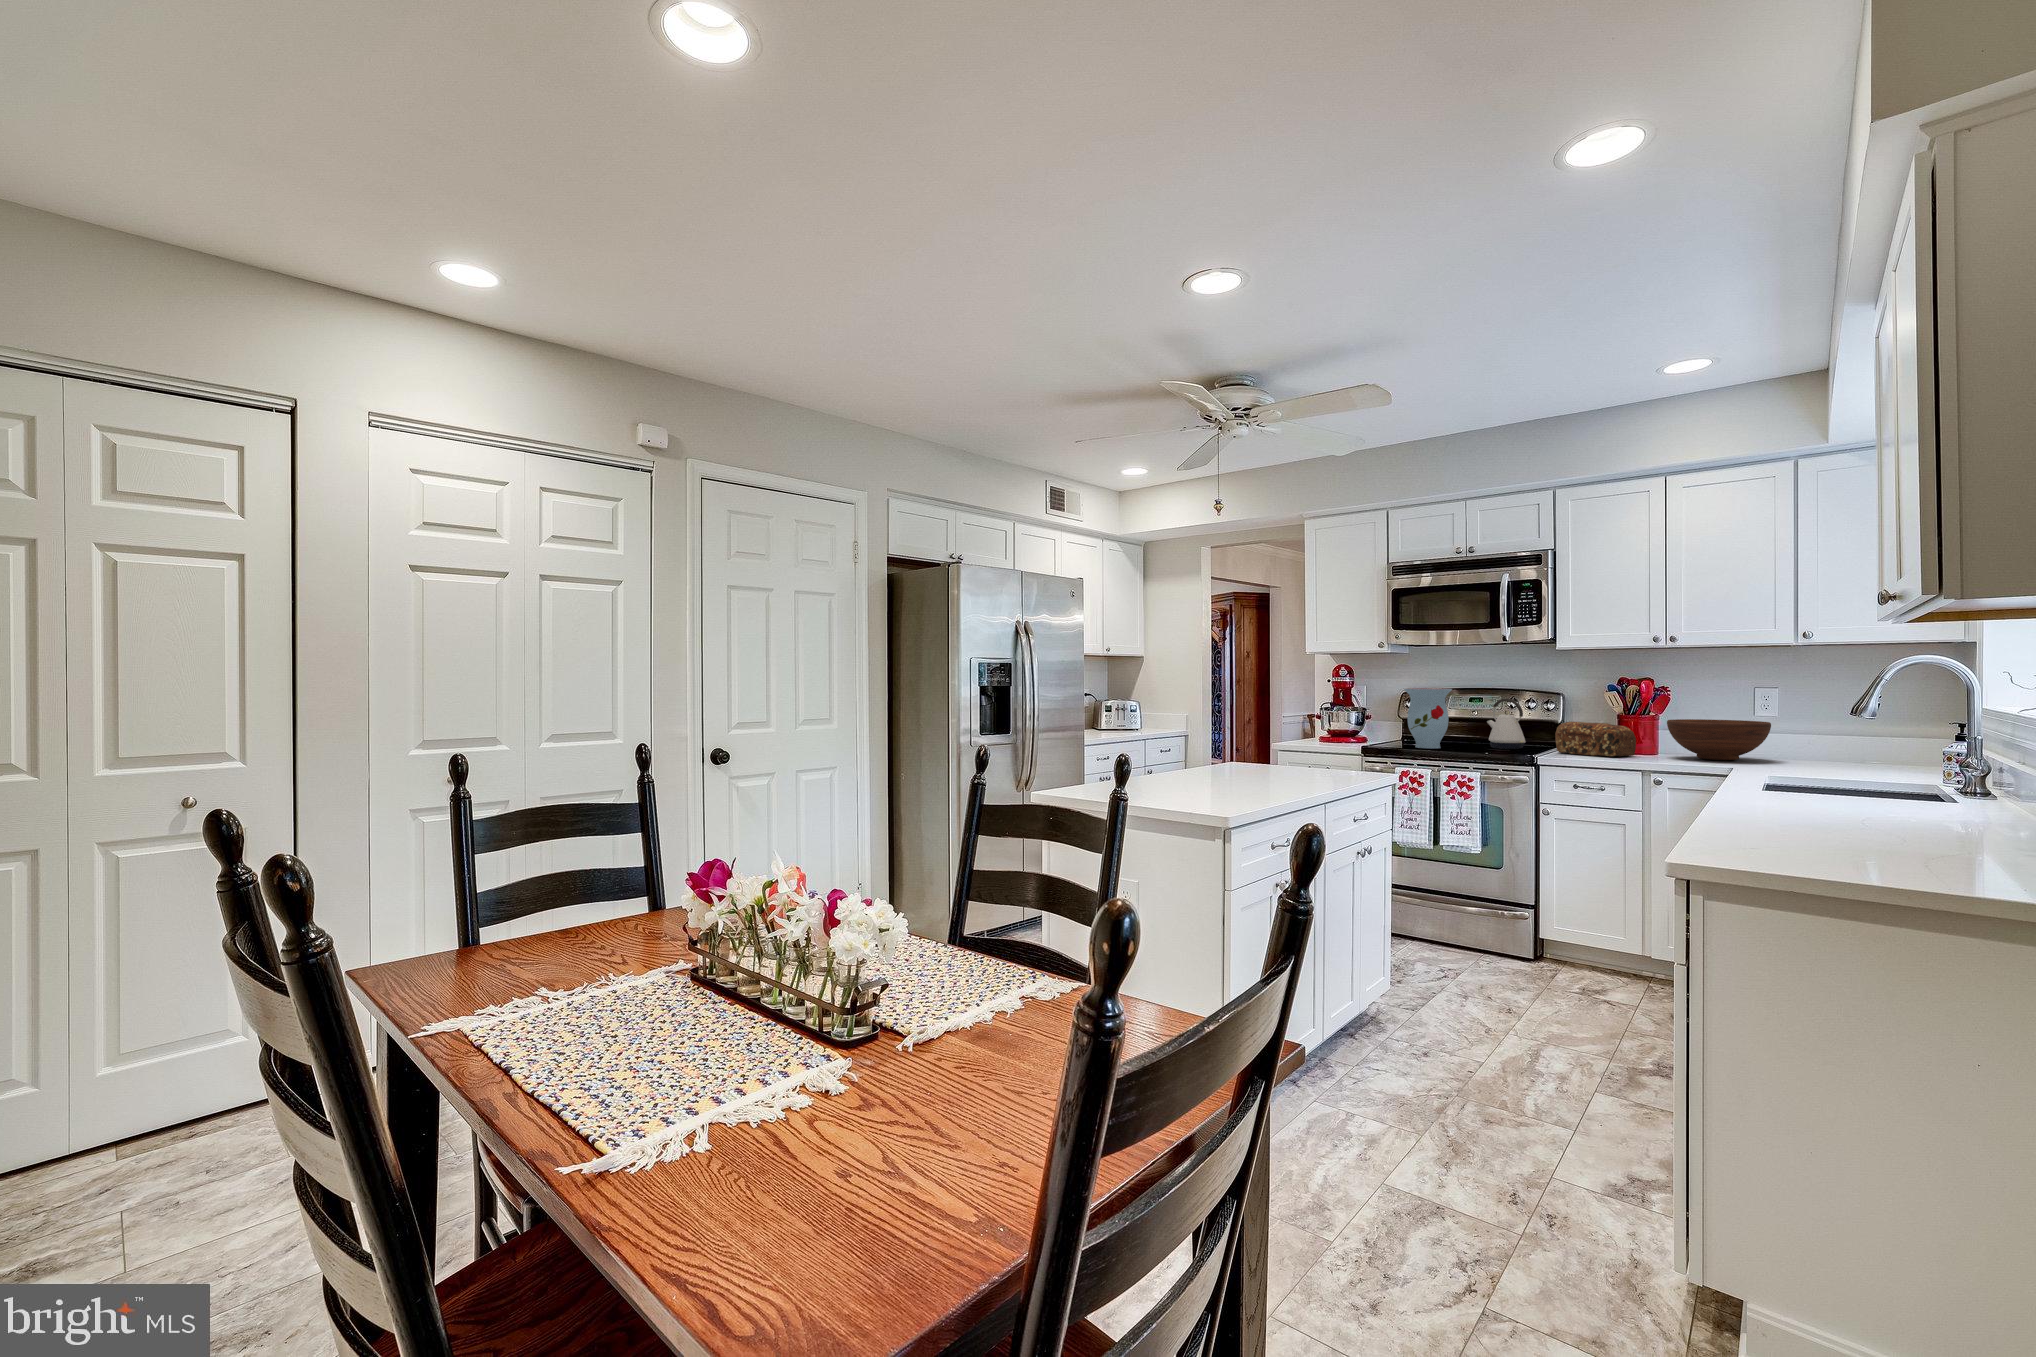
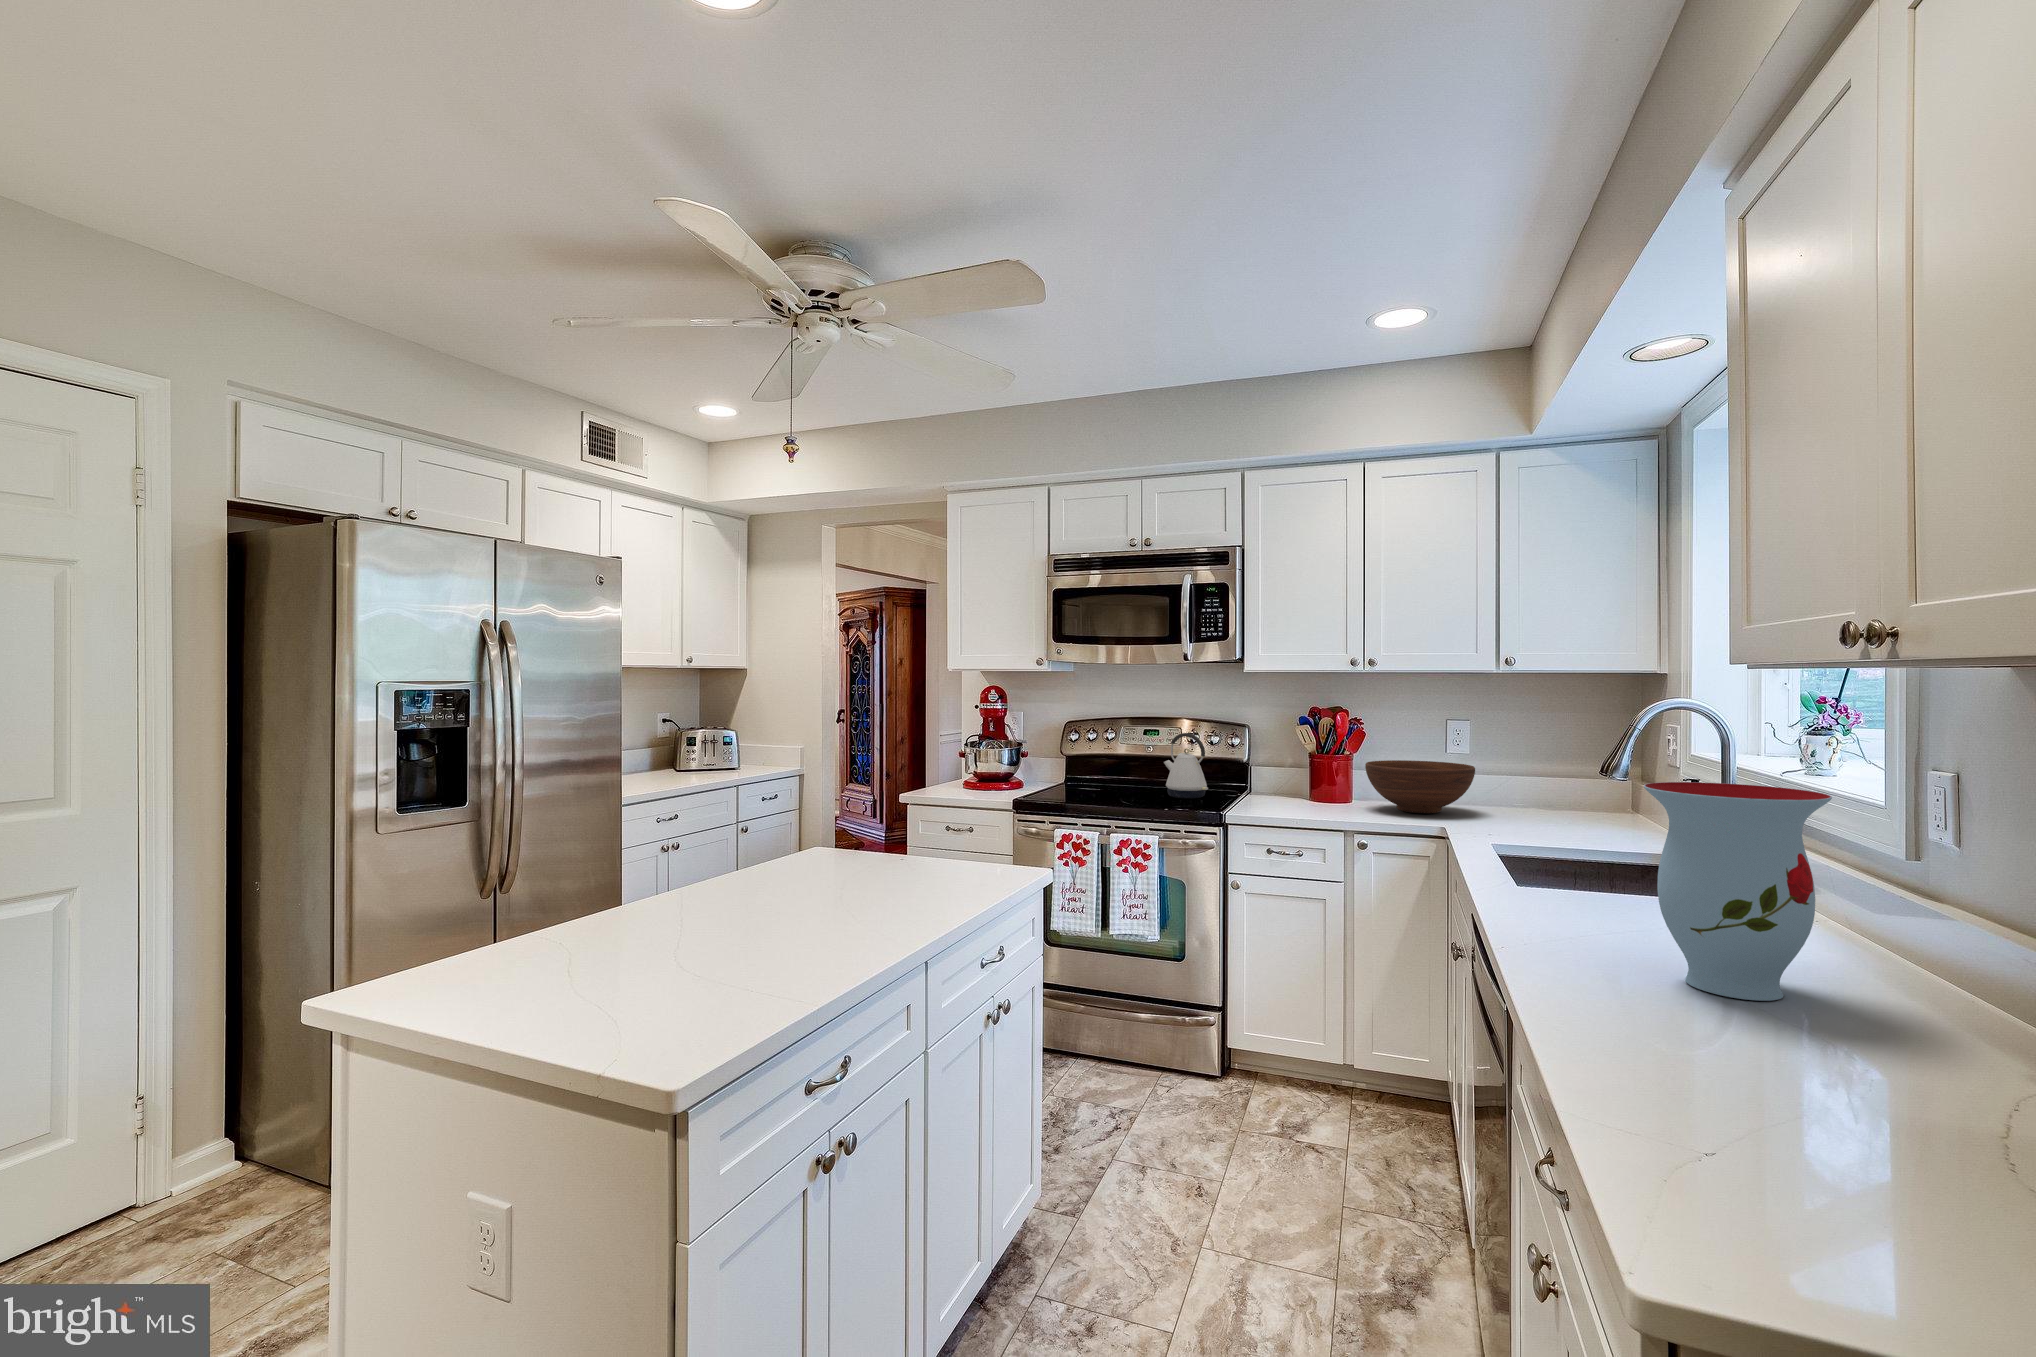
vase: present [1404,688,1452,748] -> present [1644,782,1832,1001]
bread loaf: present [1555,722,1636,757] -> none [1243,764,1332,810]

